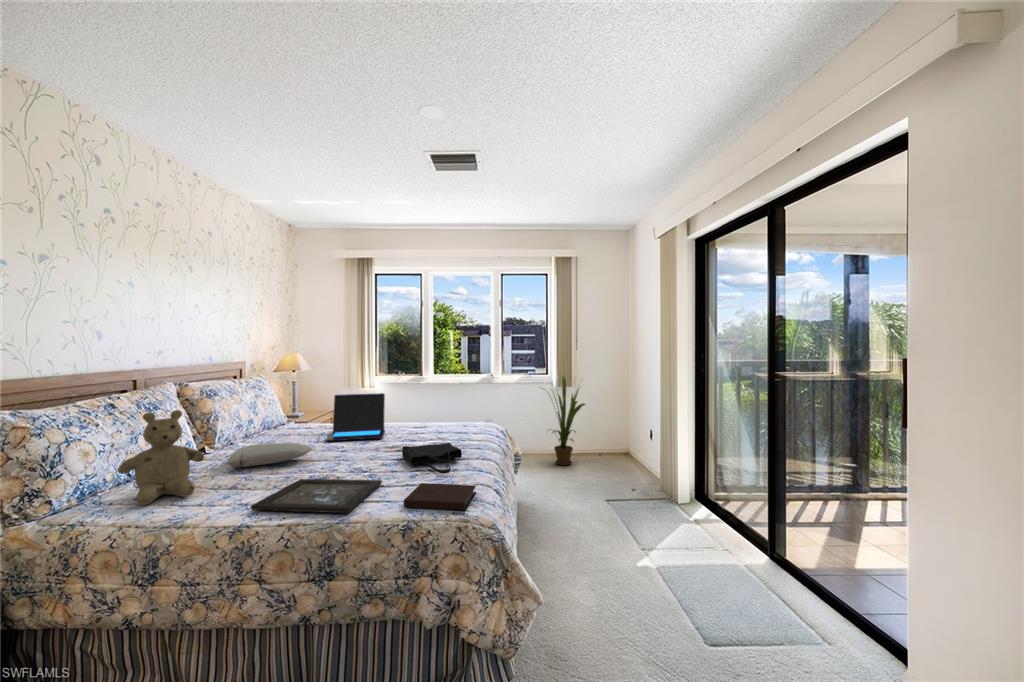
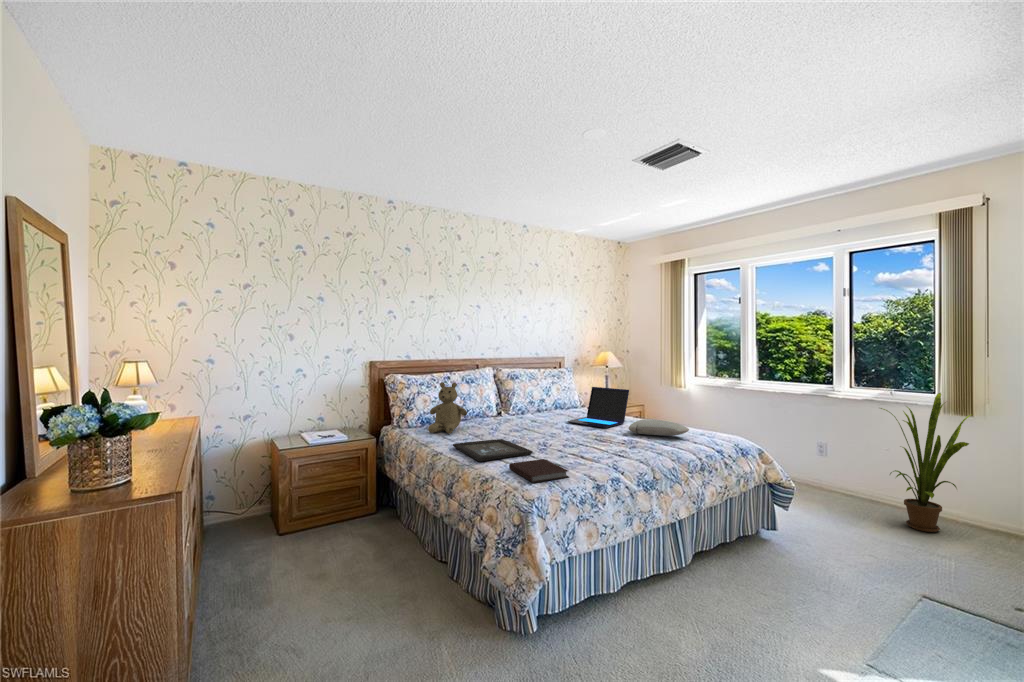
pillow: present [228,443,311,467] -> present [629,419,689,436]
tote bag: present [402,443,462,473] -> none [573,434,630,460]

